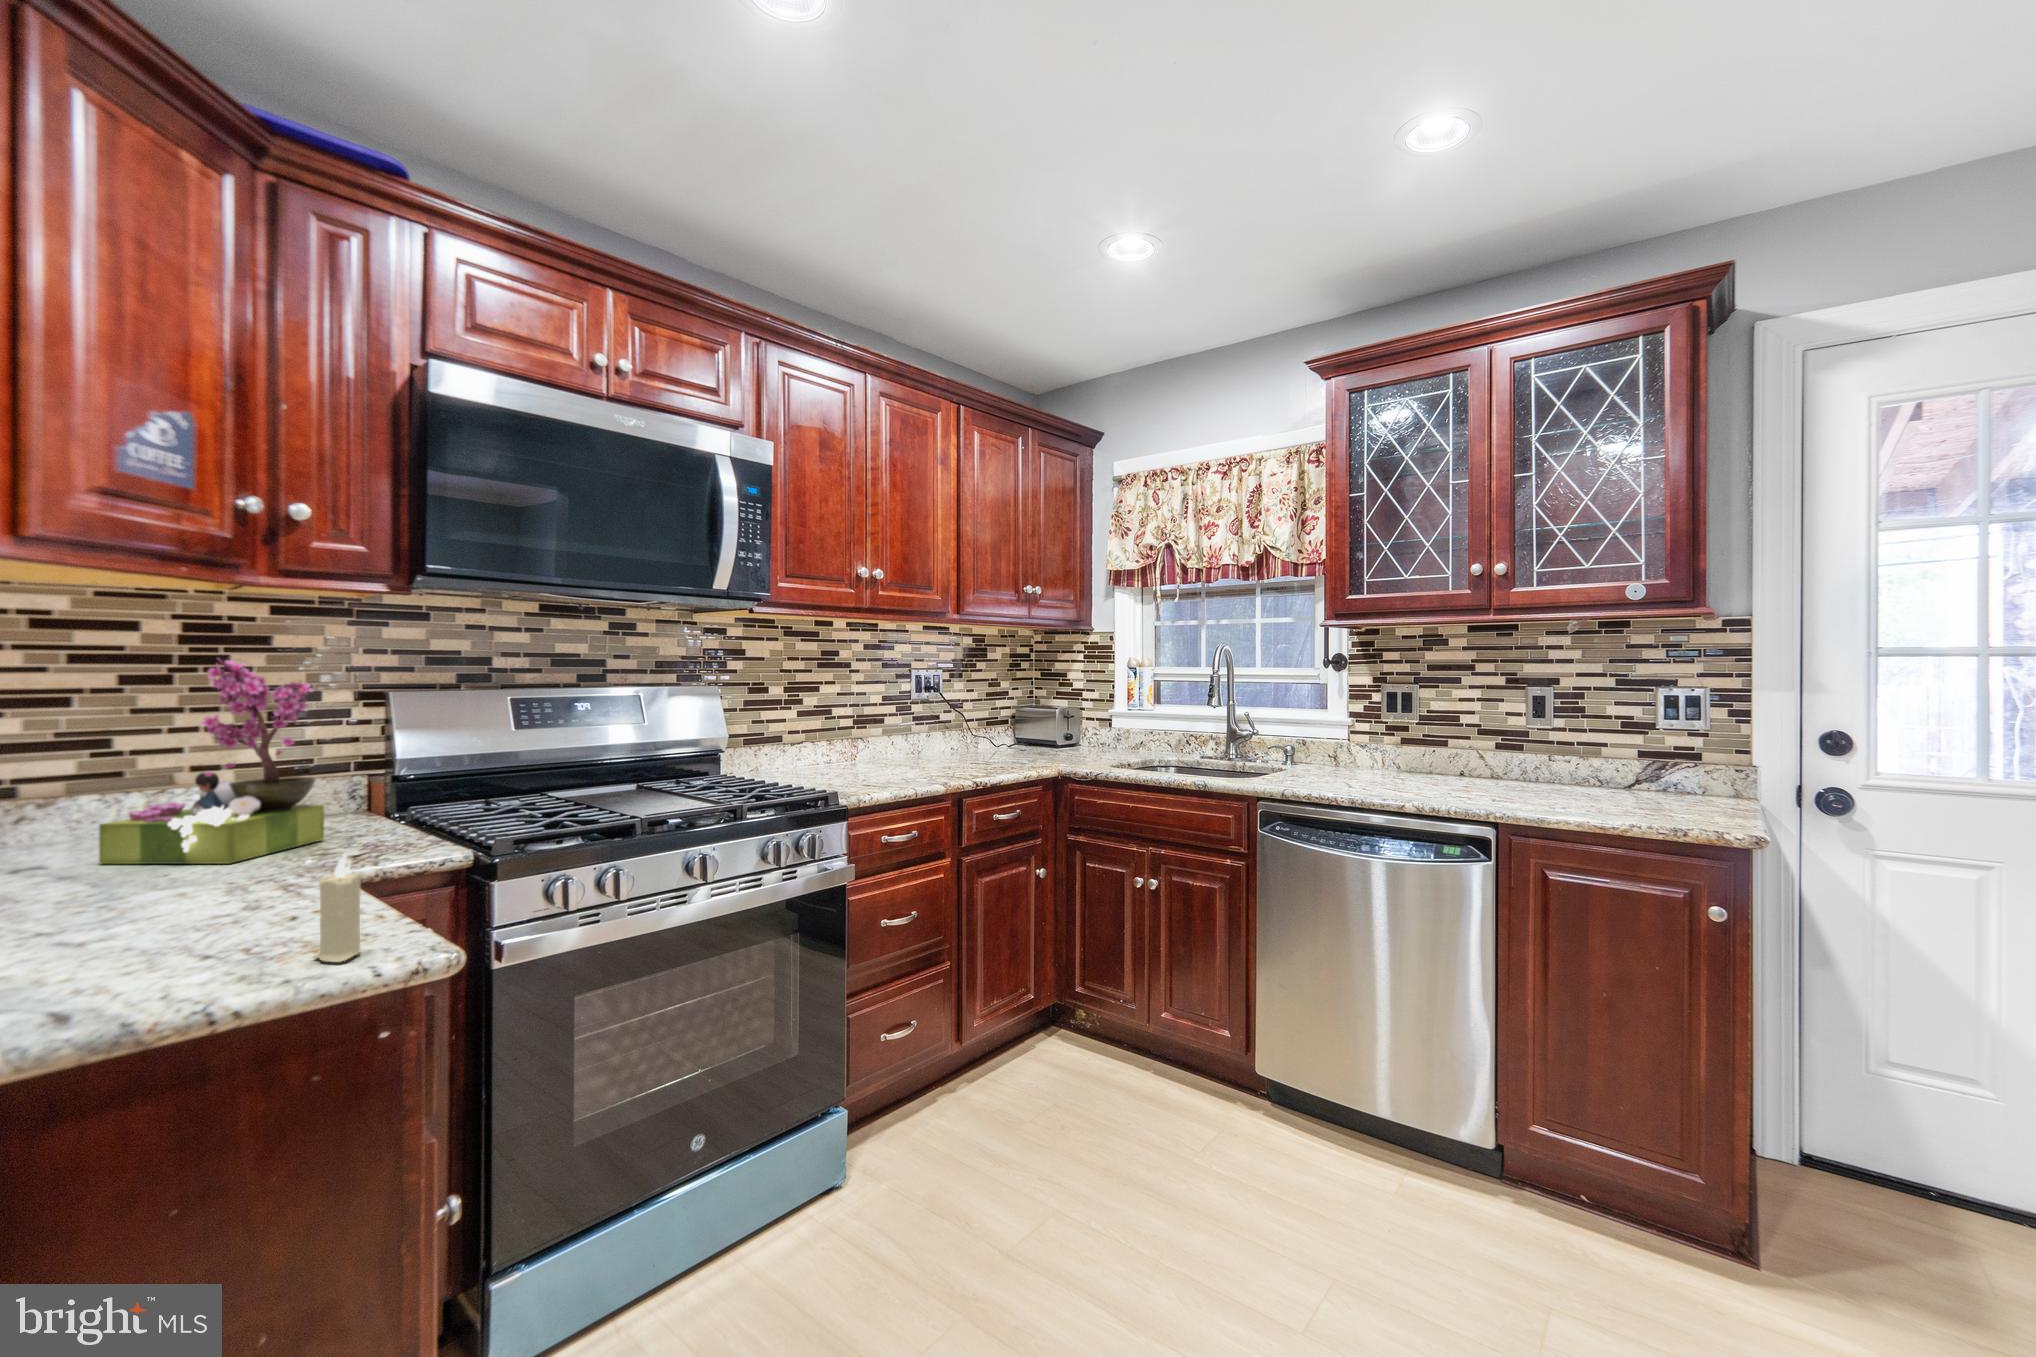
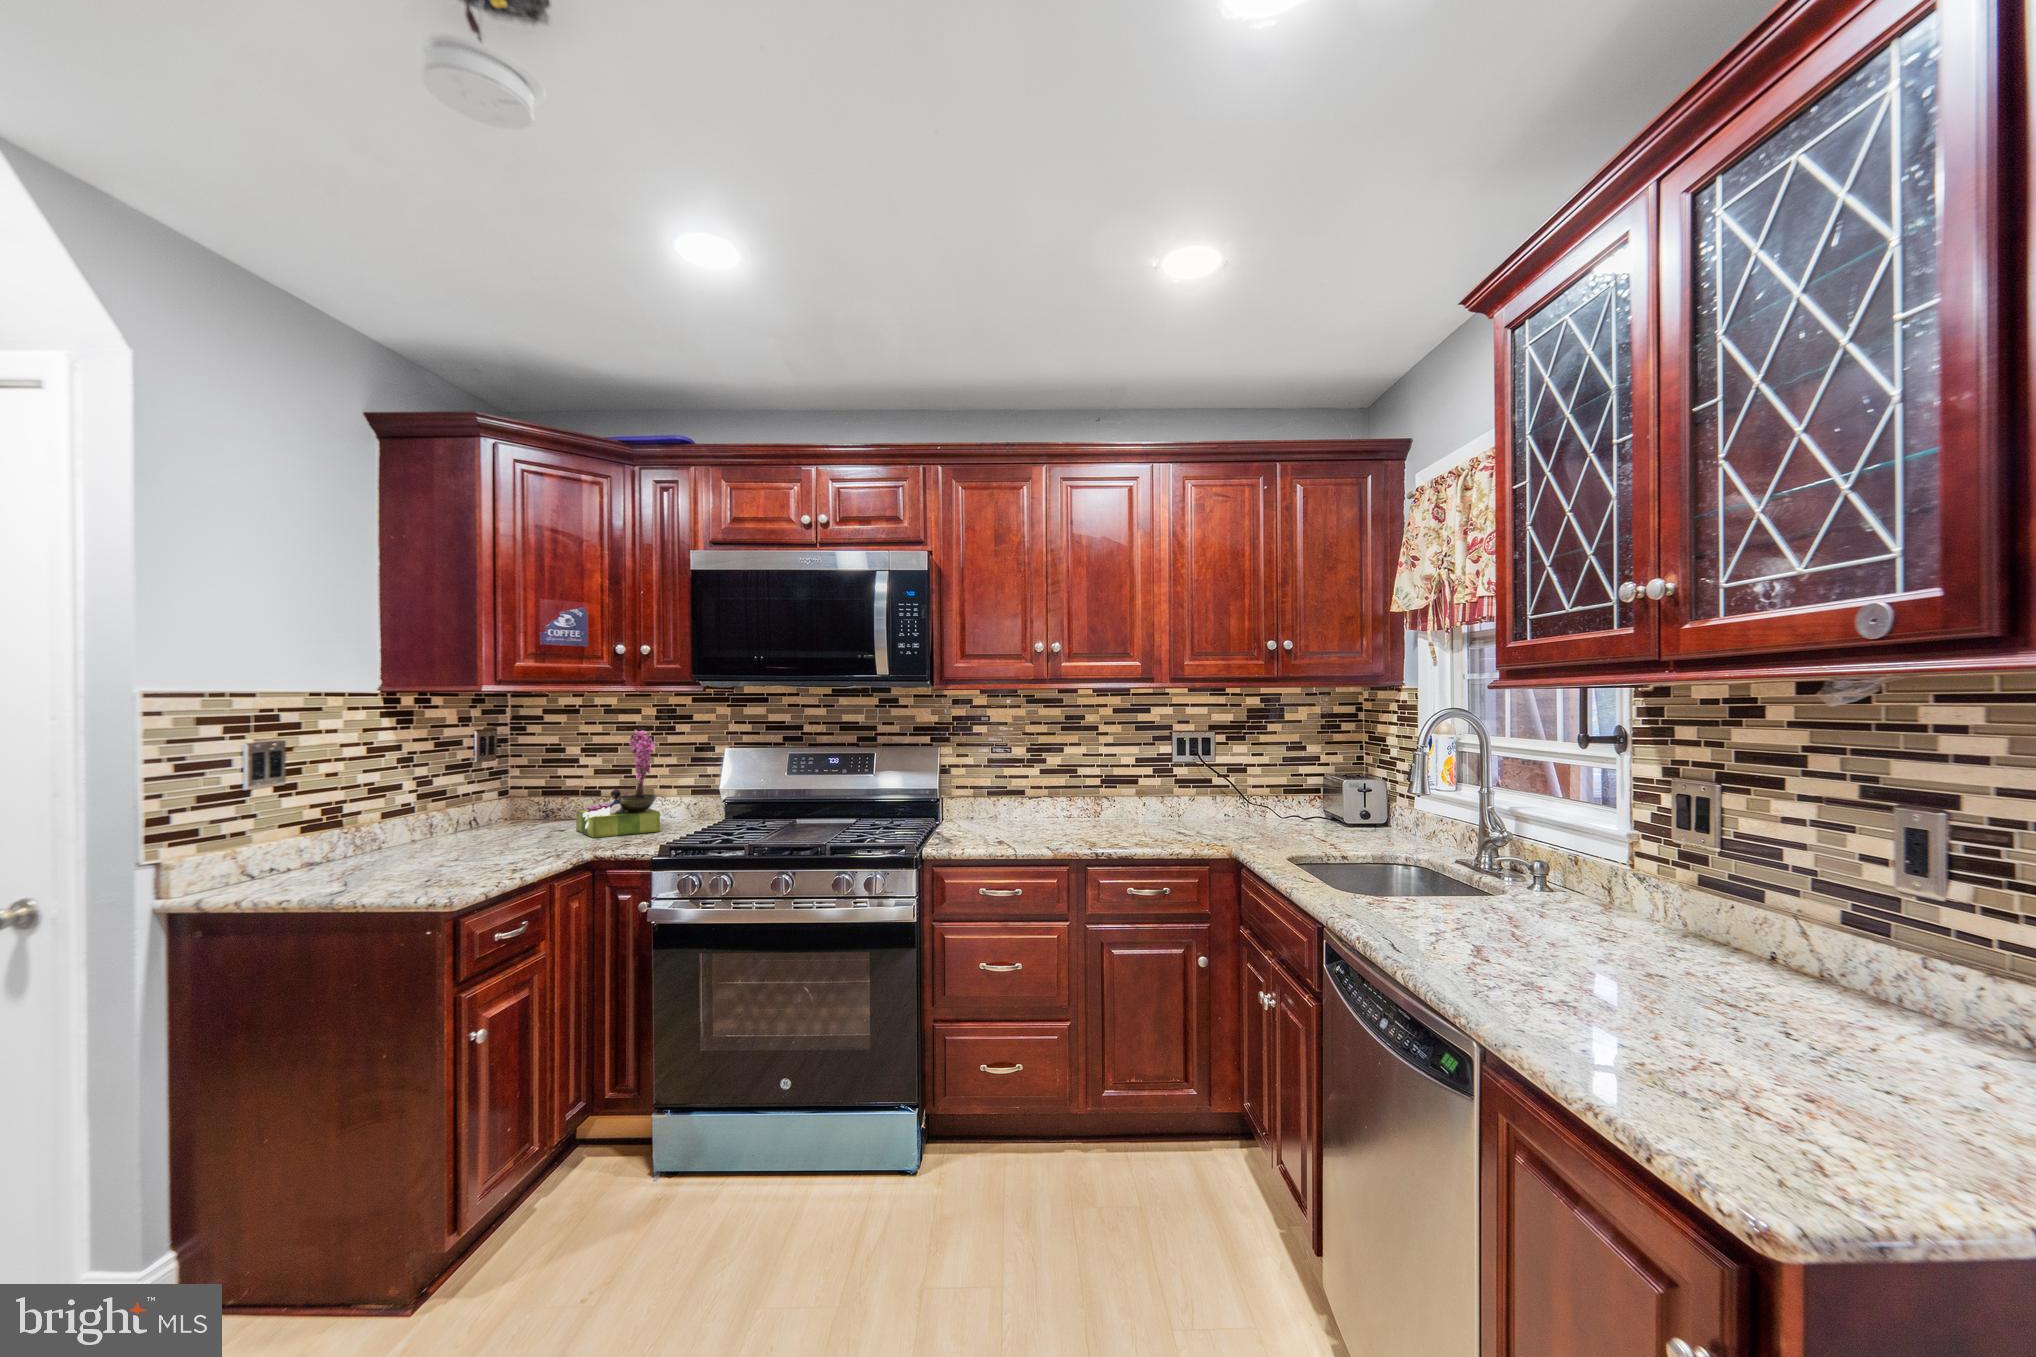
candle: present [314,852,361,962] -> none [417,838,440,890]

